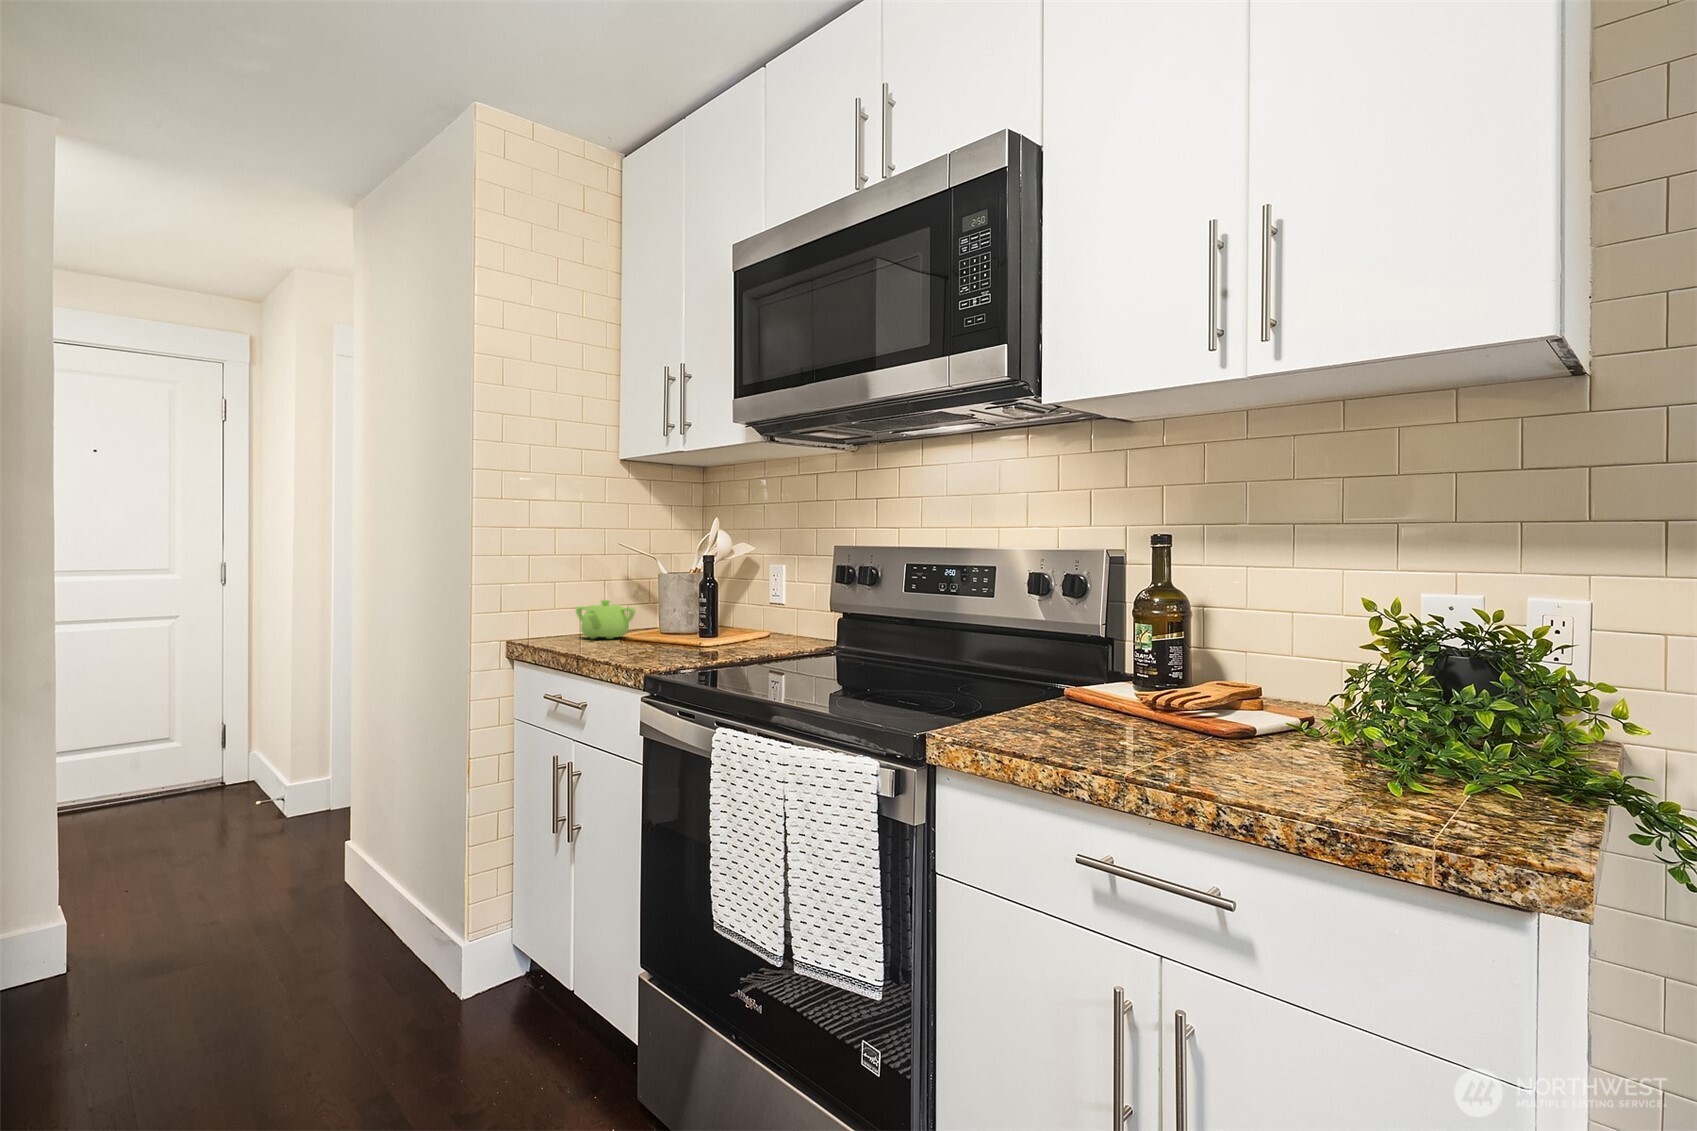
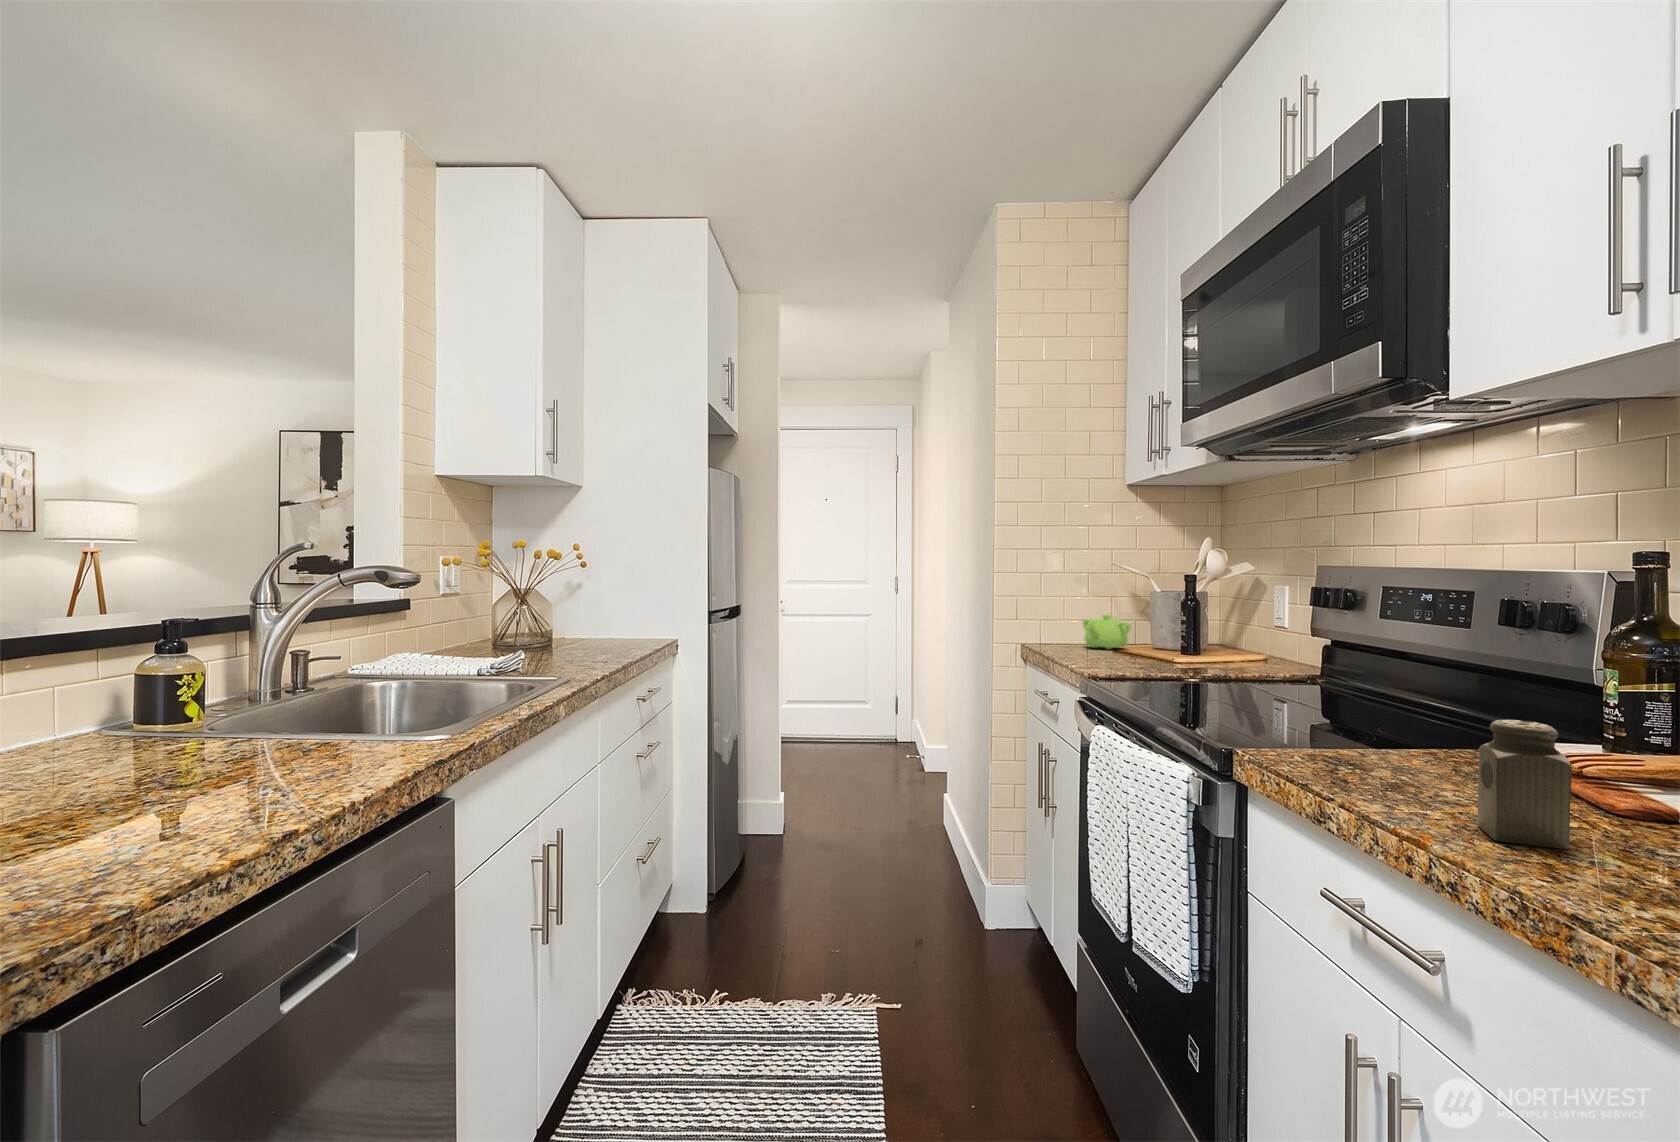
salt shaker: none [1200,672,1277,779] -> present [1477,720,1572,849]

